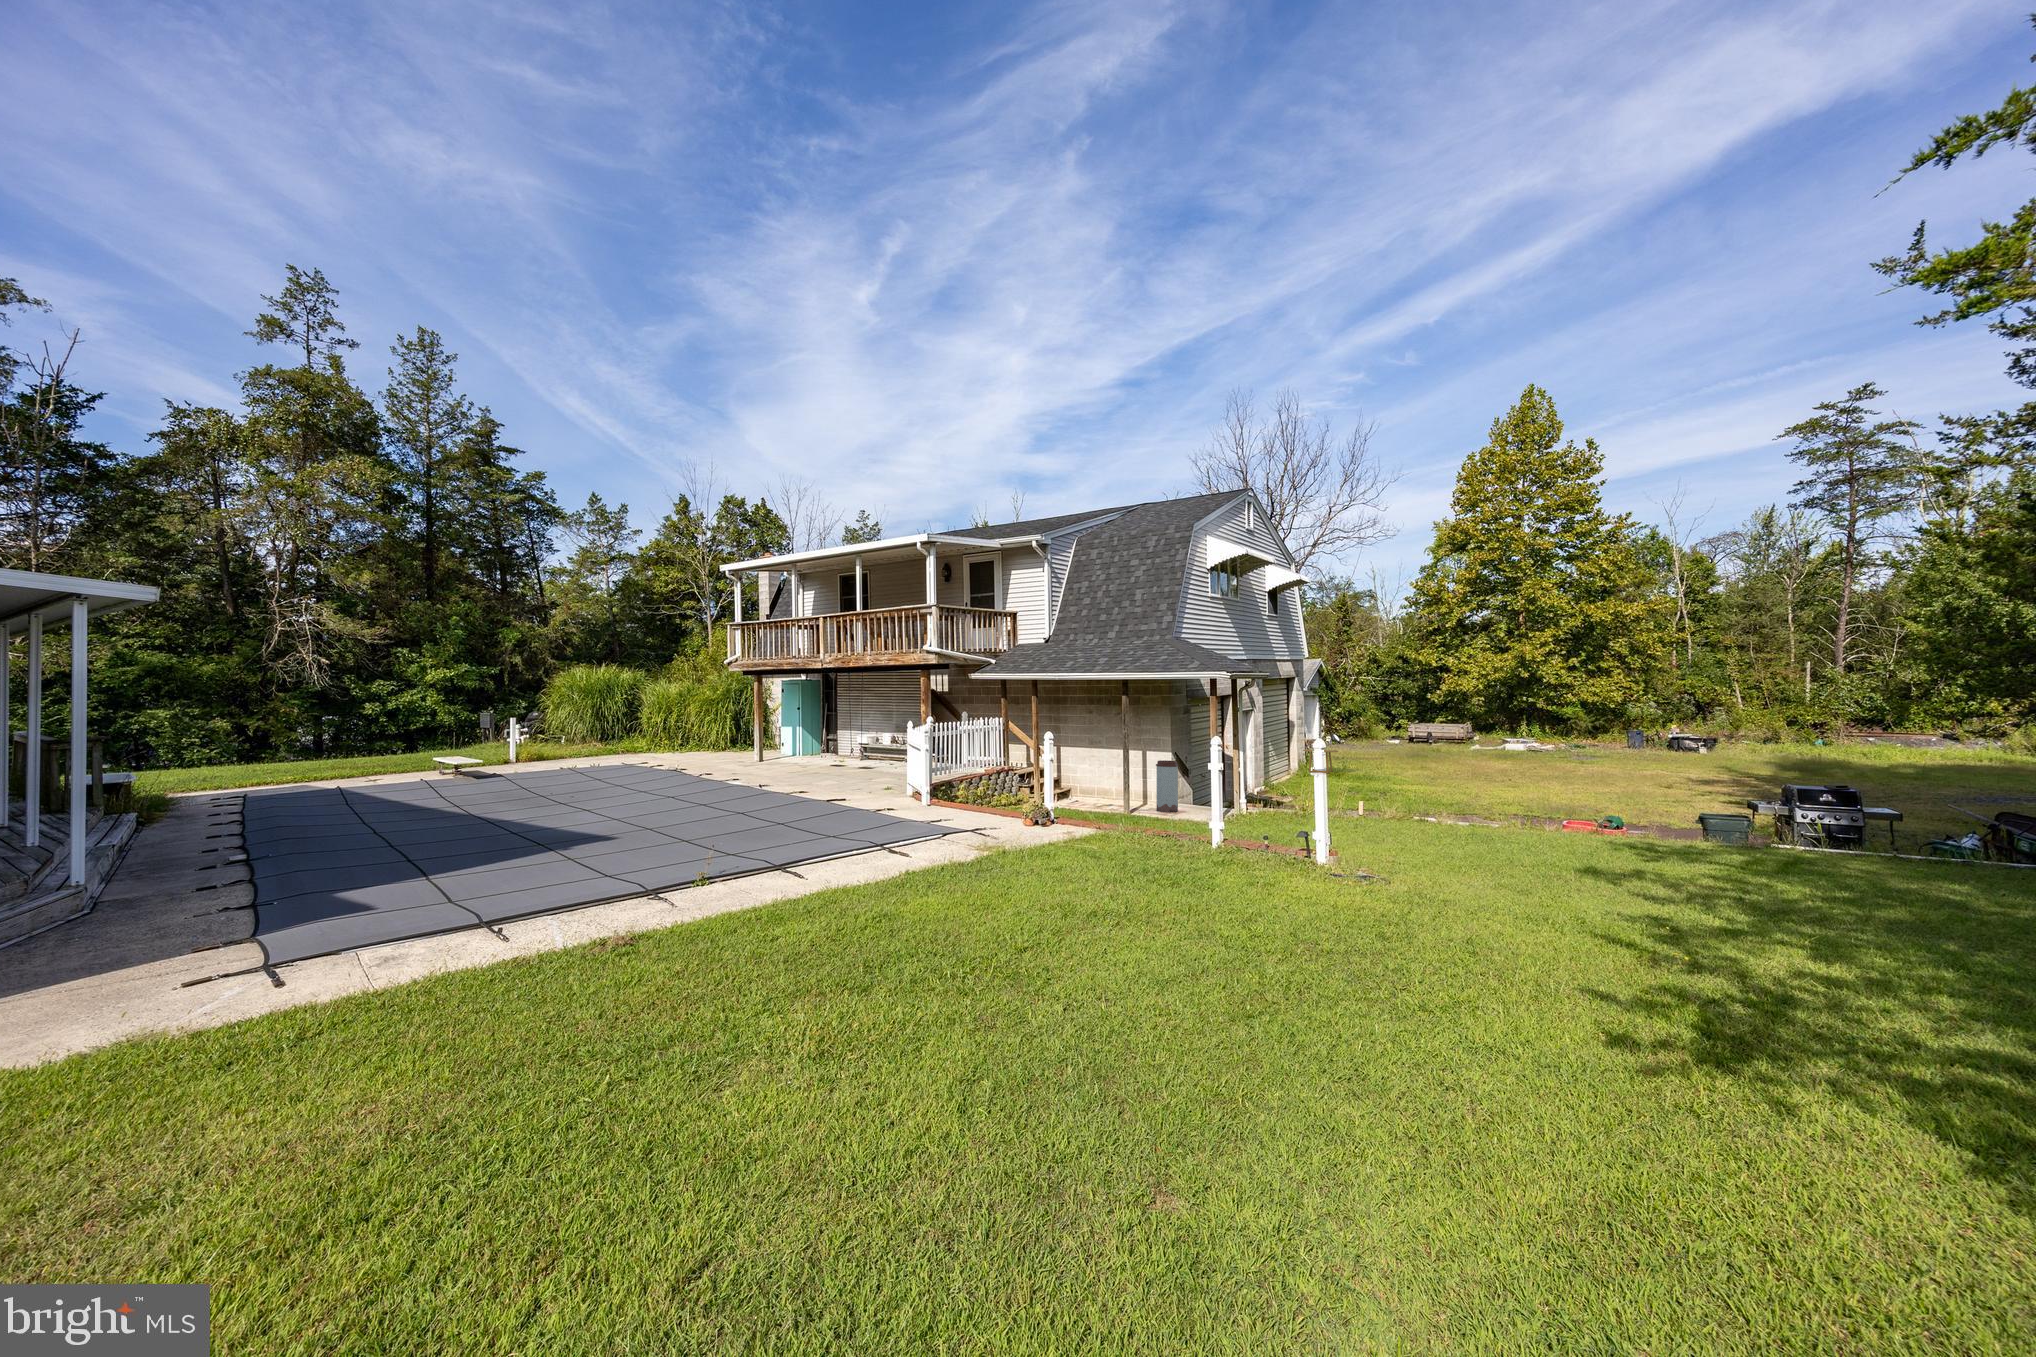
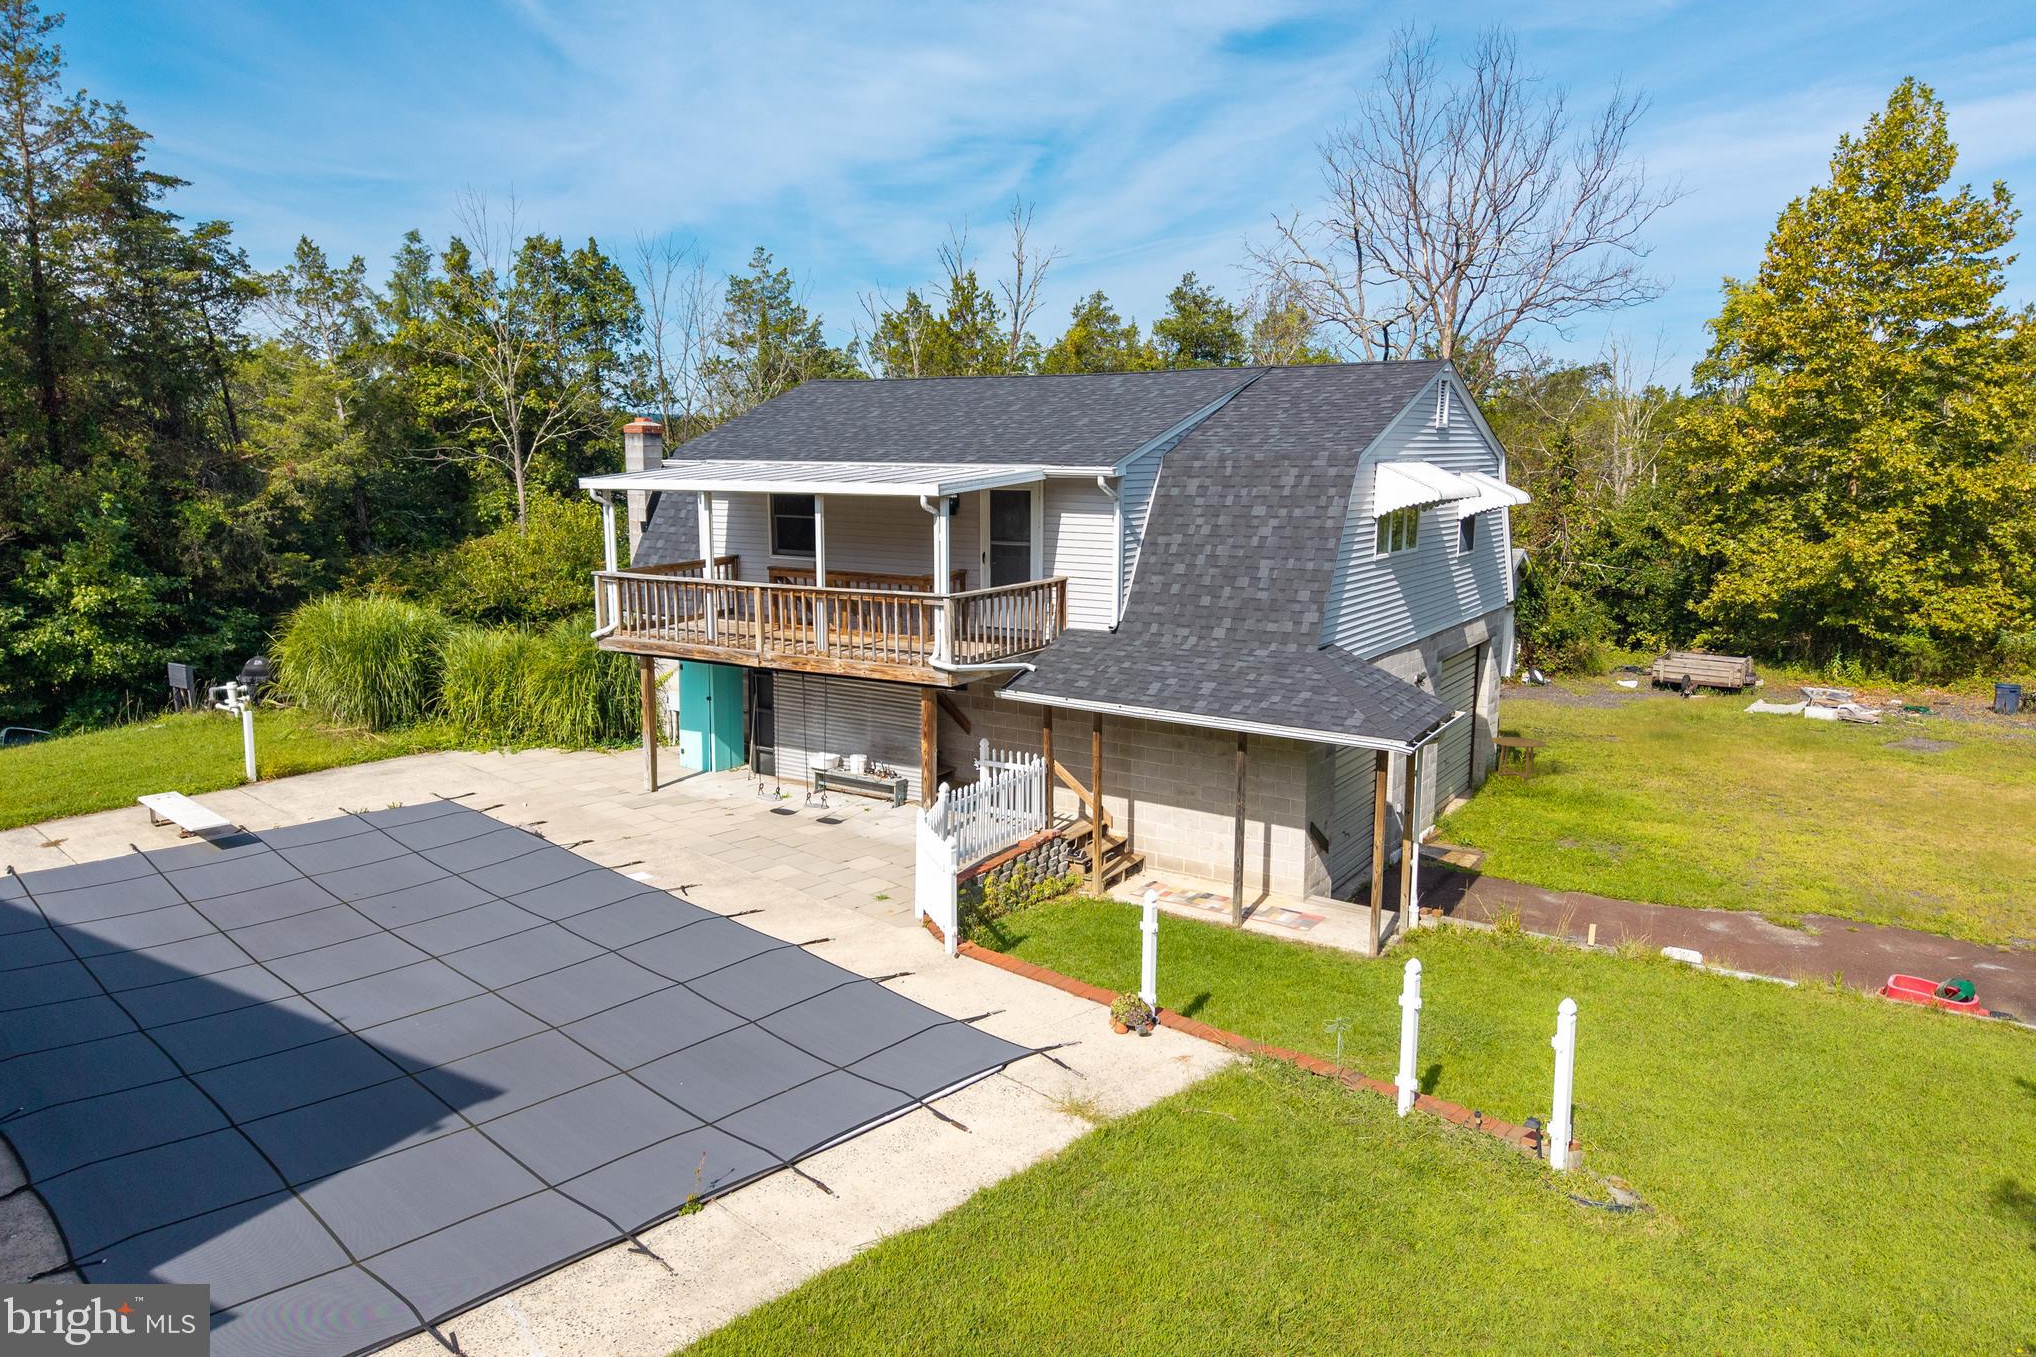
trash can: present [1156,760,1179,813] -> none [1281,838,1316,918]

